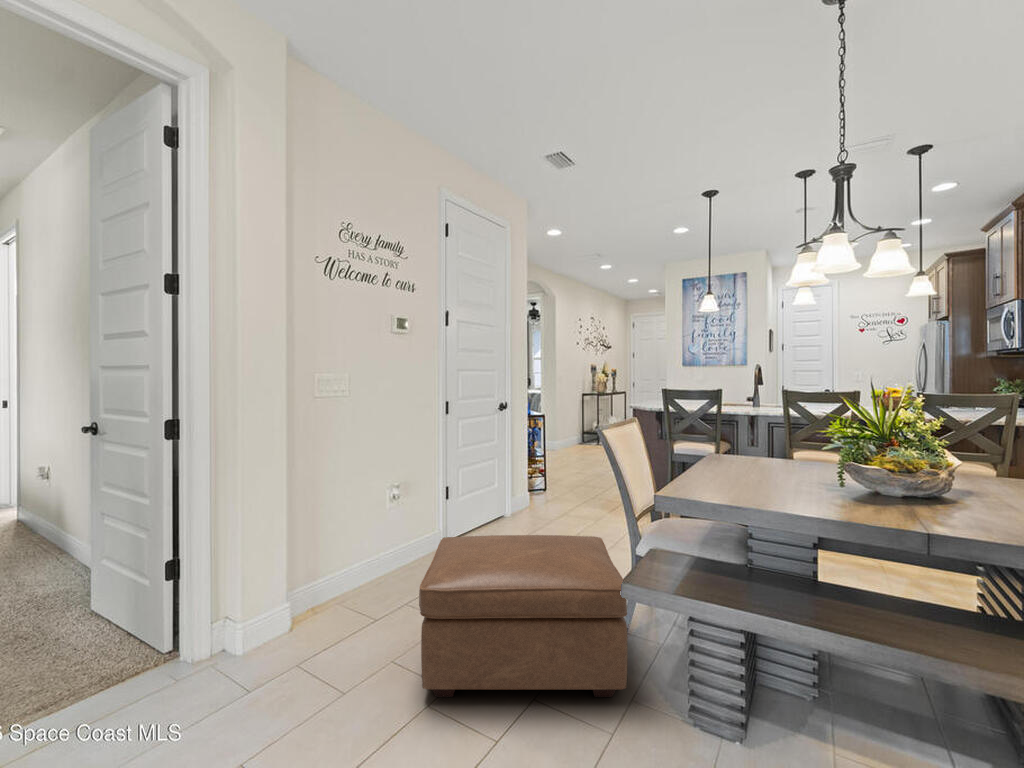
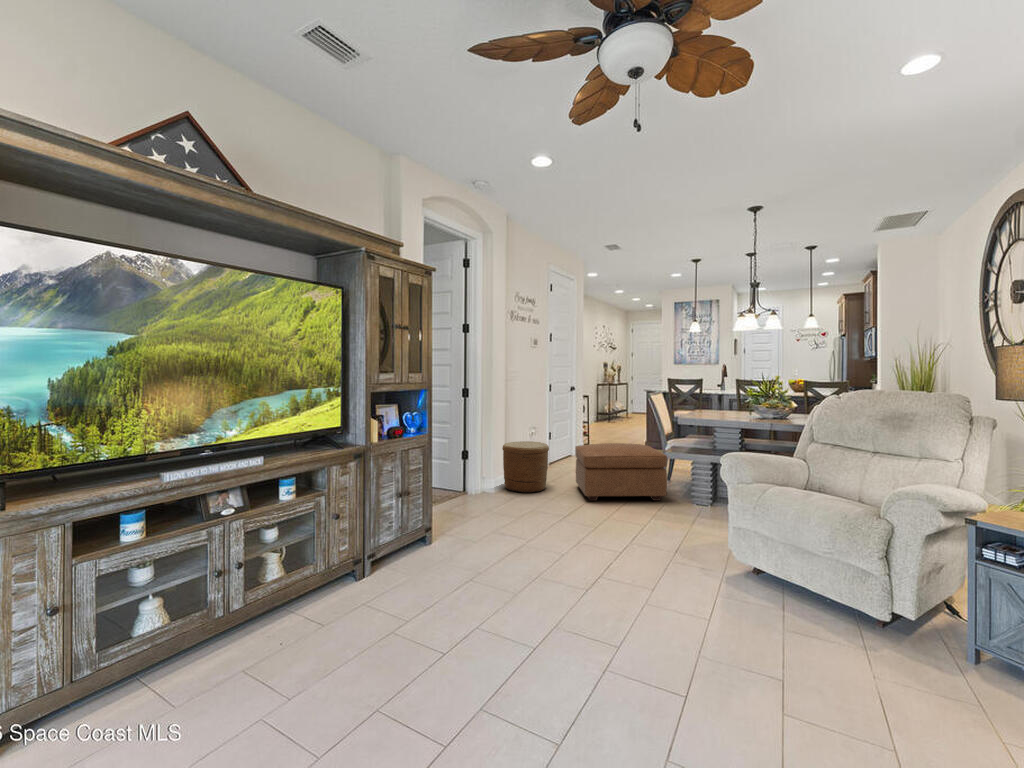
woven basket: none [277,522,384,654] -> present [502,441,549,493]

